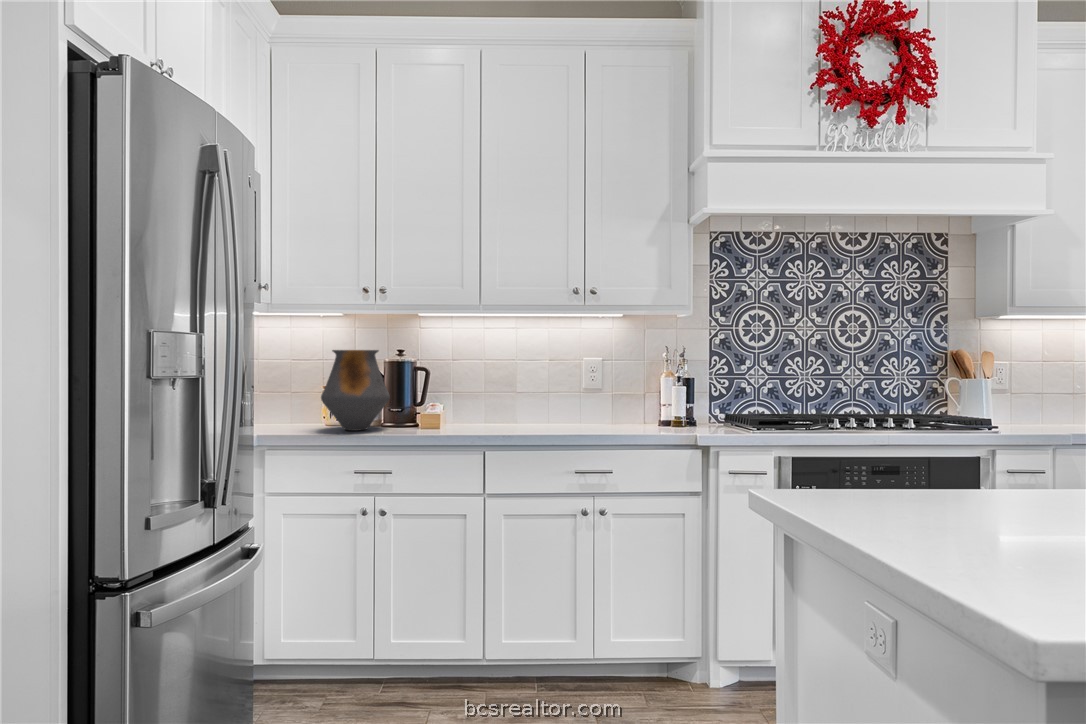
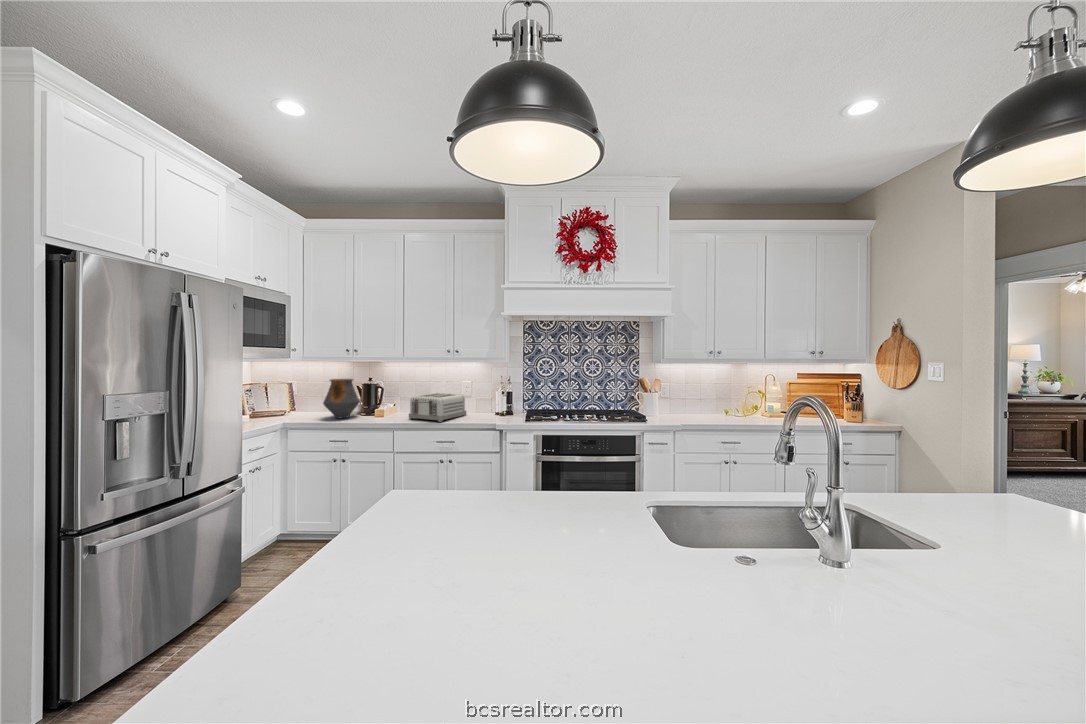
toaster: none [501,381,609,433] -> present [409,393,466,422]

